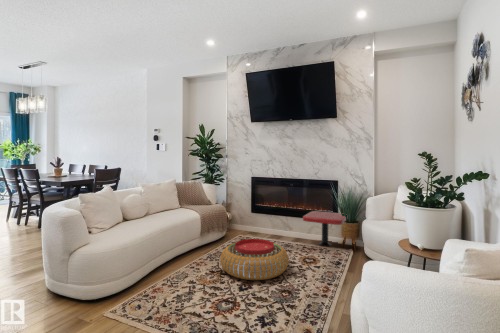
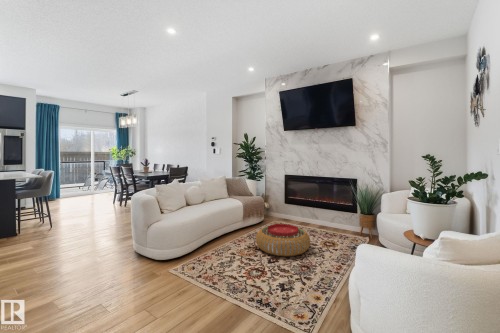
pedestal table: present [303,211,346,246] -> none [326,204,365,233]

